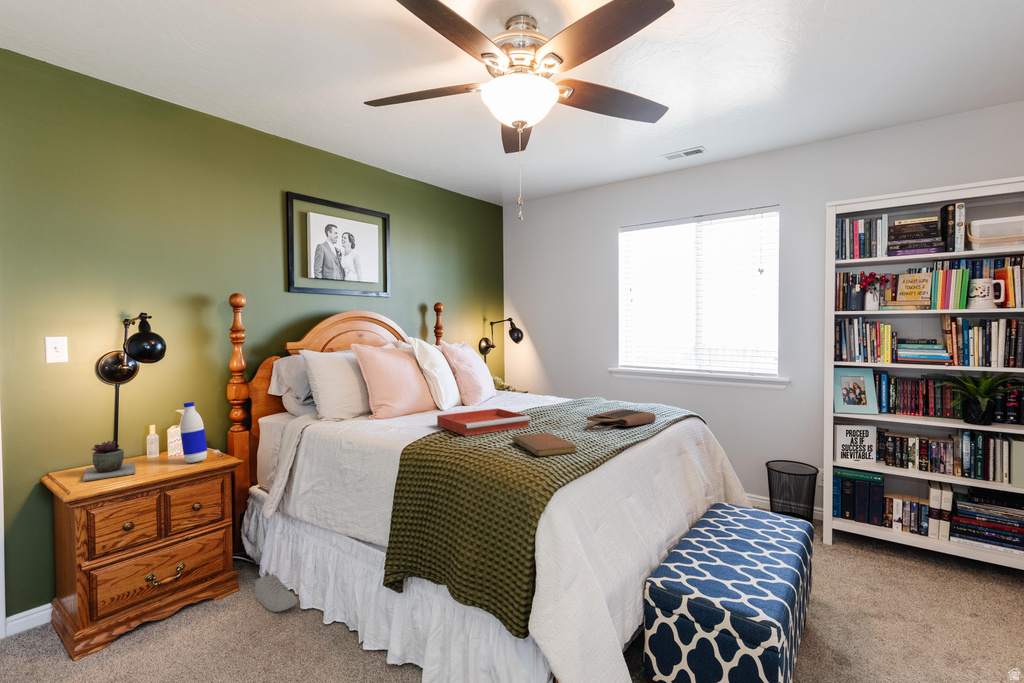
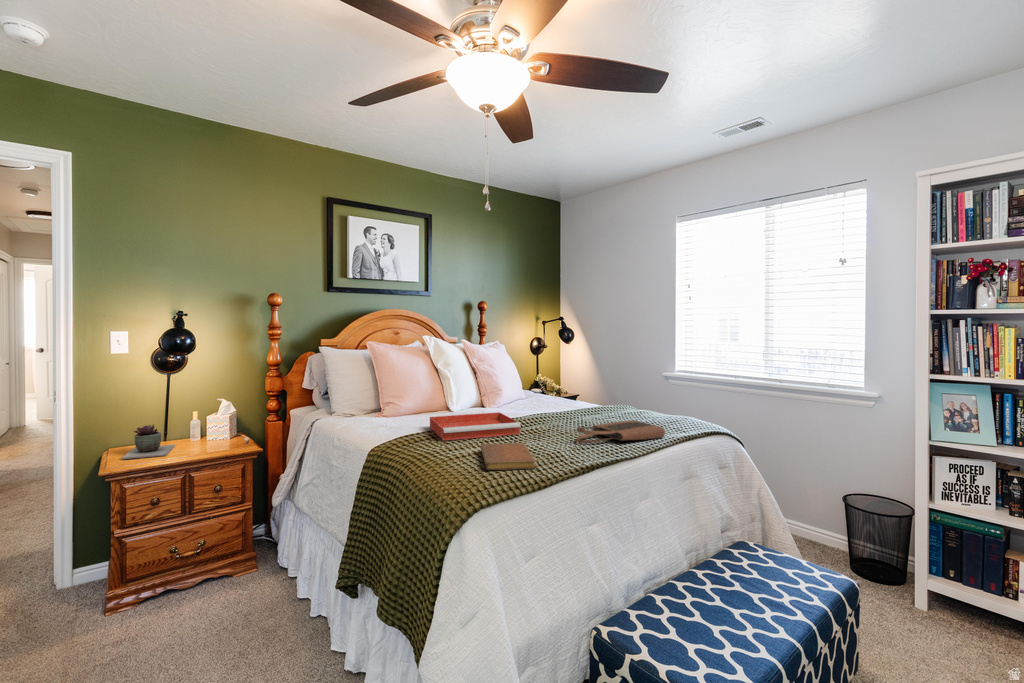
water bottle: present [180,402,207,463] -> none [209,393,232,448]
shoe: present [255,570,297,612] -> none [268,553,299,596]

